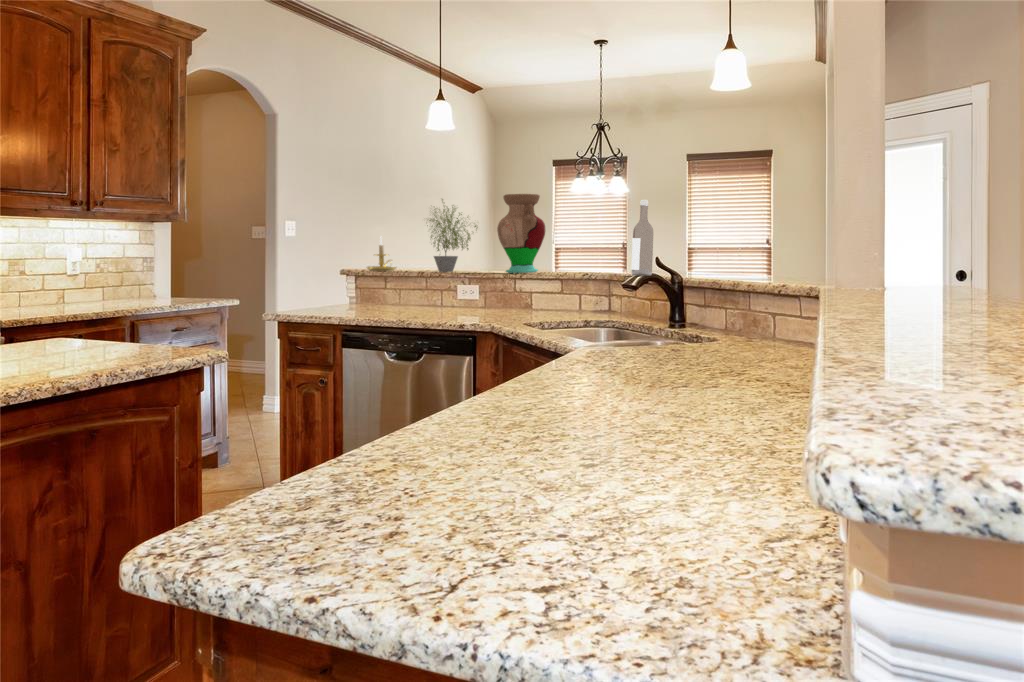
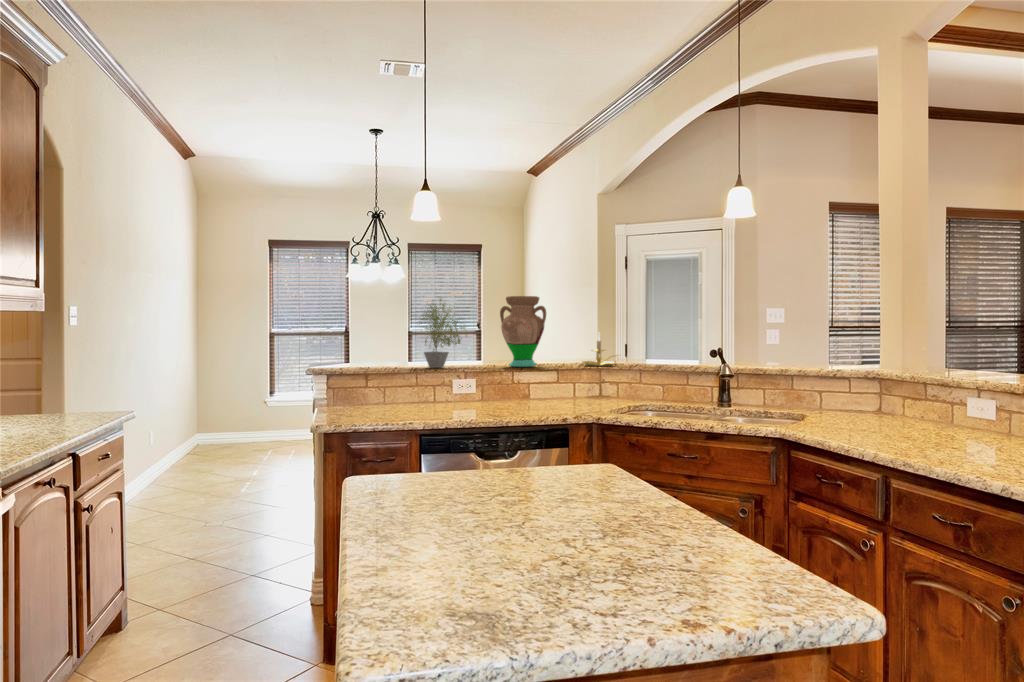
wine bottle: present [632,200,653,276] -> none [636,306,653,366]
candle holder: present [367,237,396,271] -> present [583,335,615,366]

